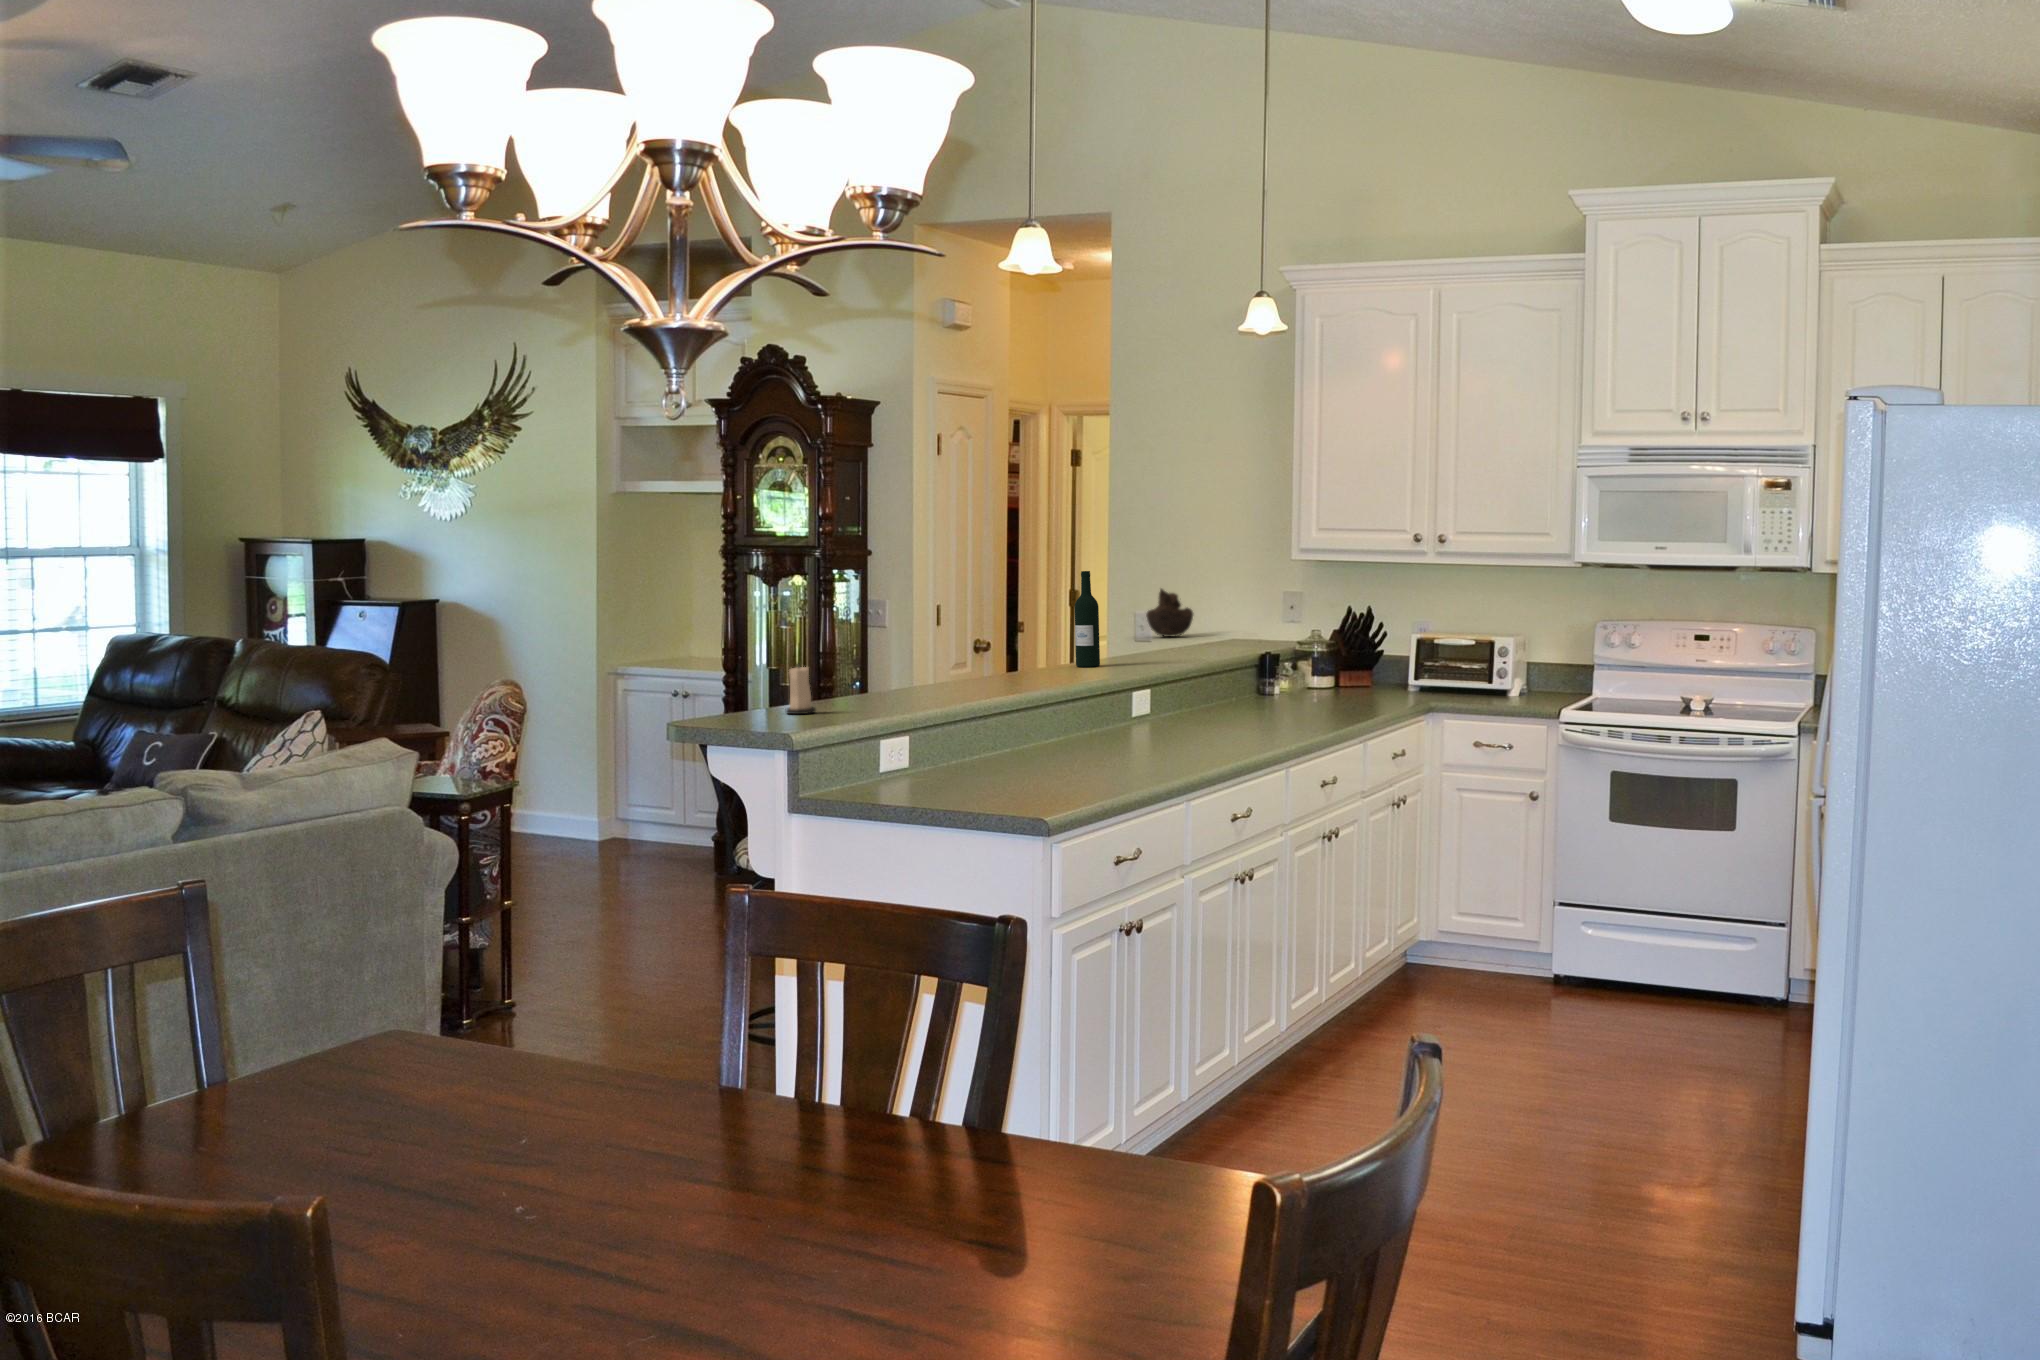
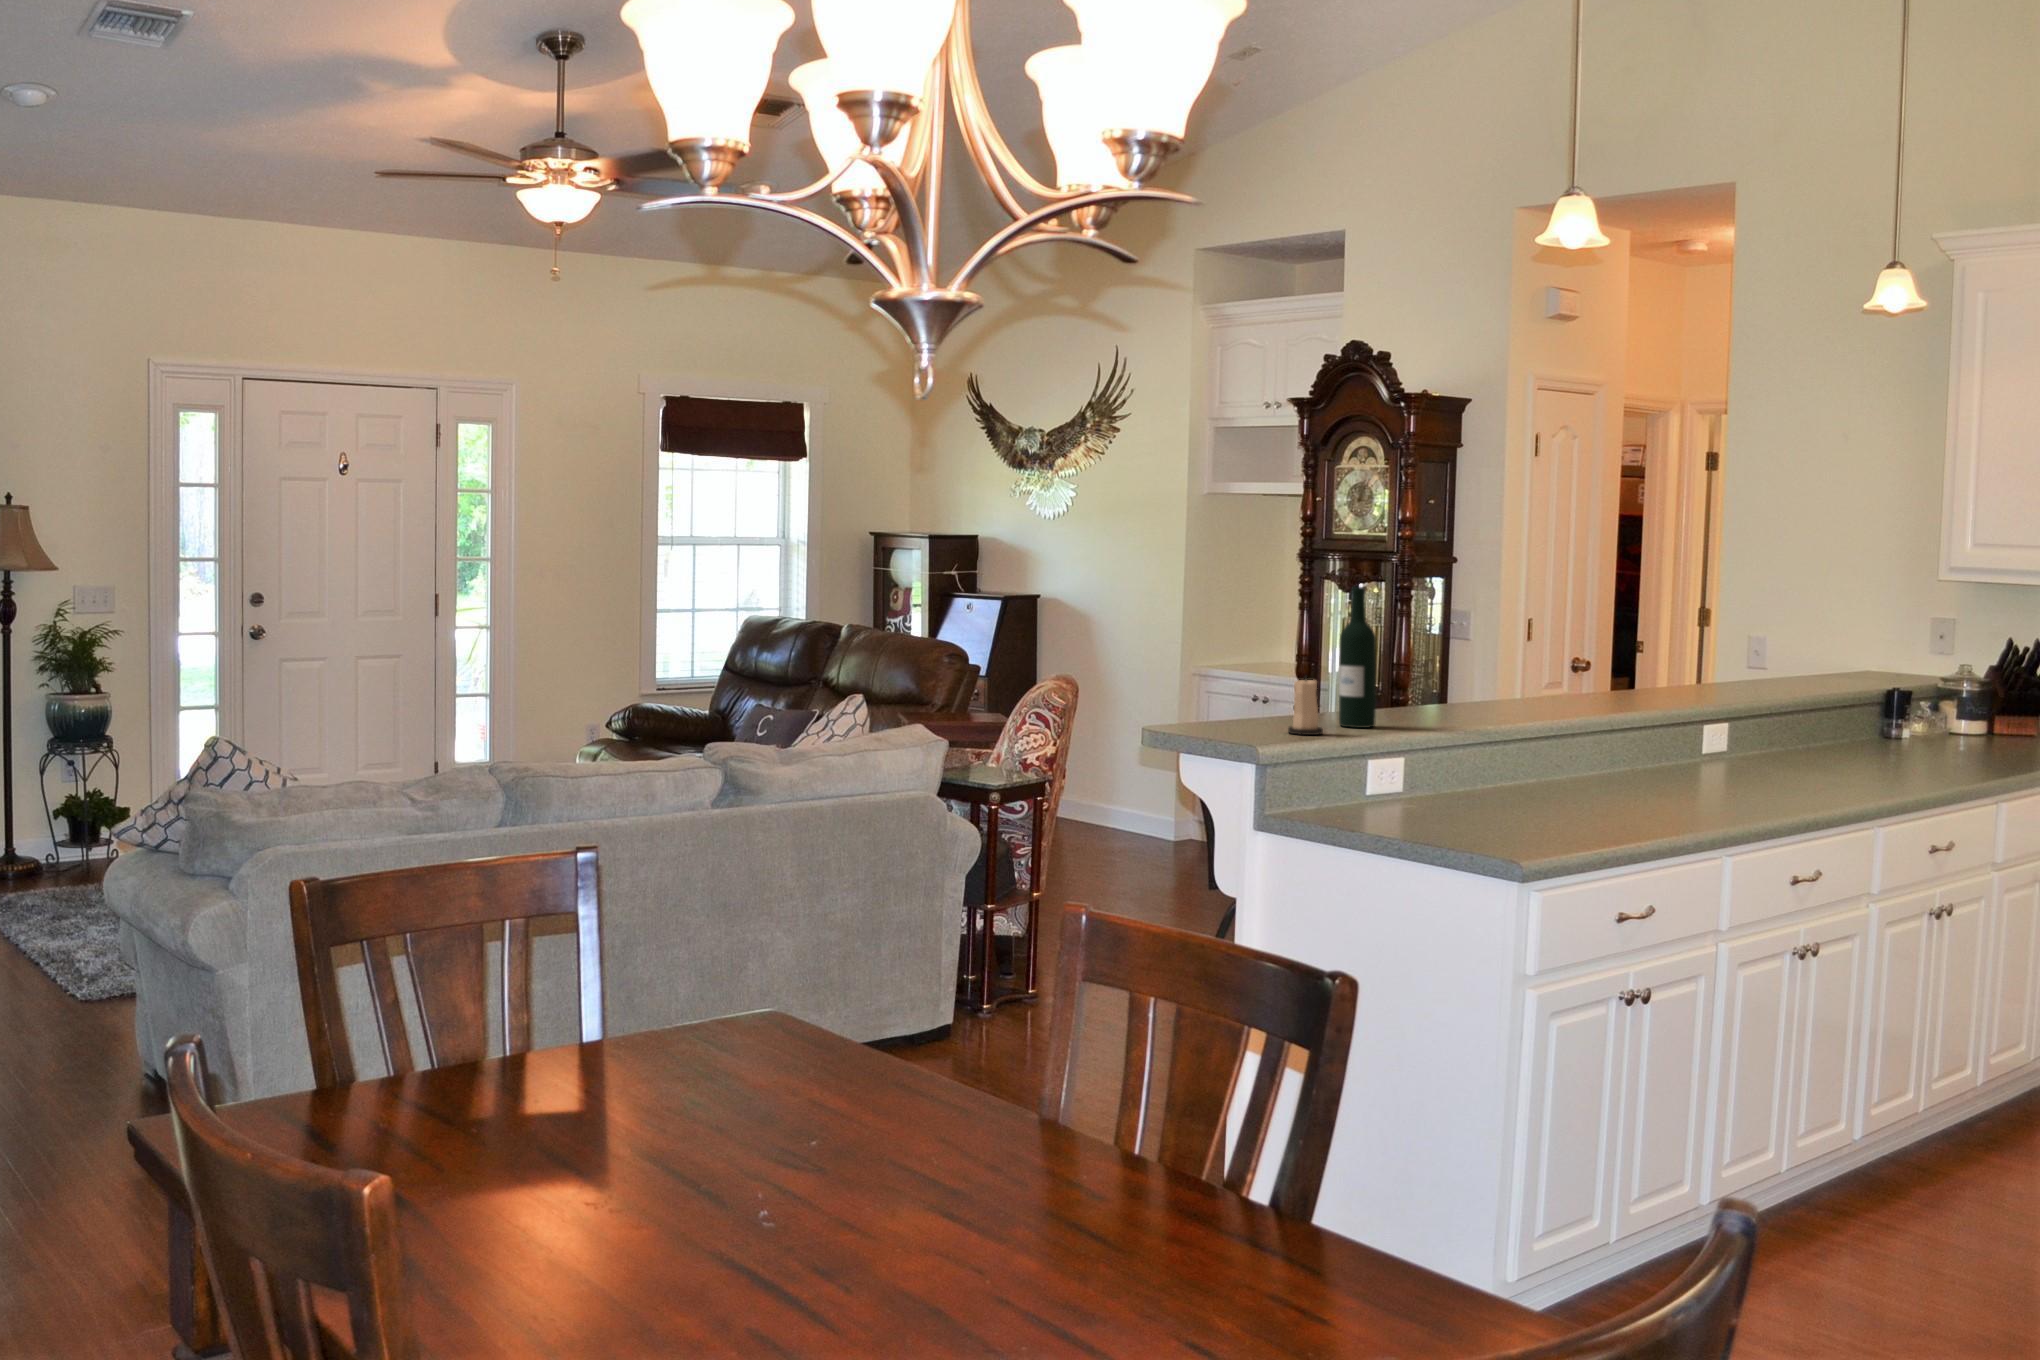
wine bottle: present [1074,571,1100,667] -> present [1339,587,1376,728]
decorative bowl: present [1146,589,1193,637] -> none [1789,610,1854,672]

